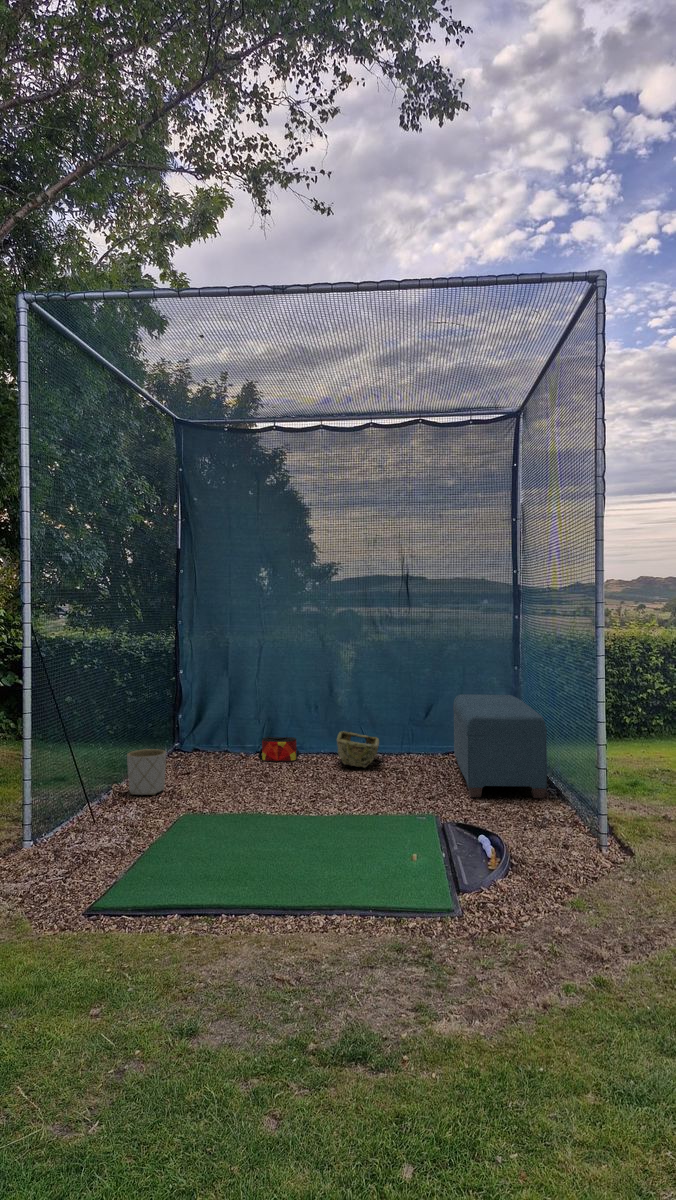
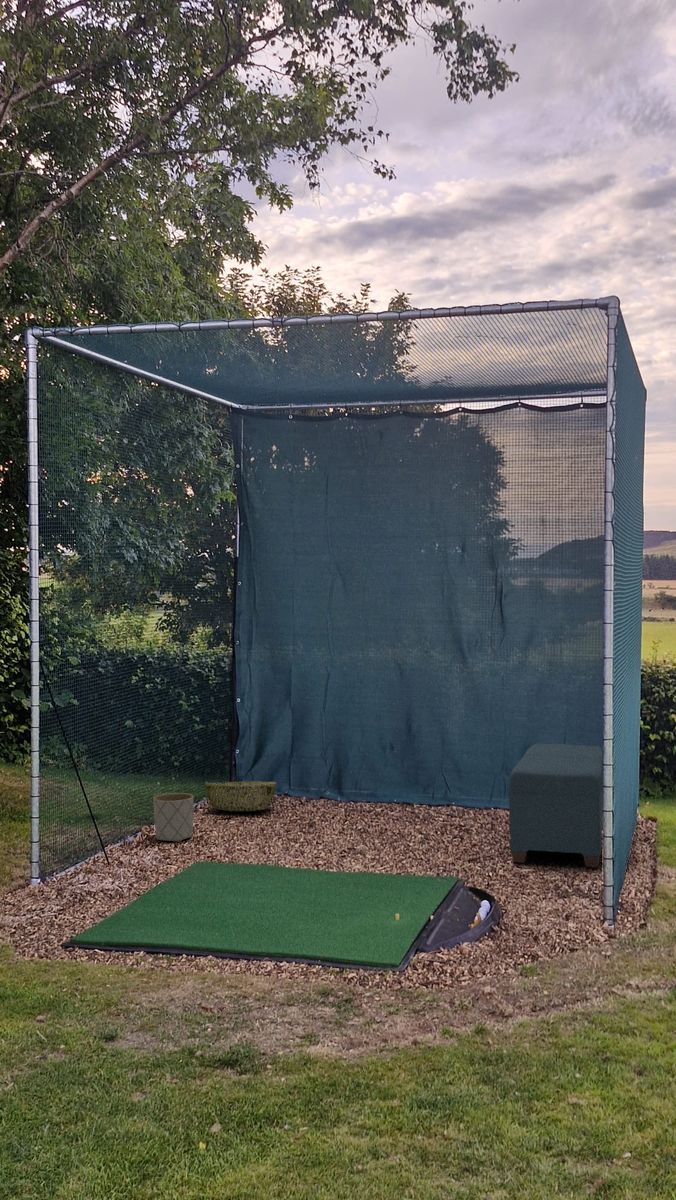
woven basket: present [337,731,379,768] -> present [205,781,276,812]
bag: present [258,737,299,762] -> none [309,783,355,813]

